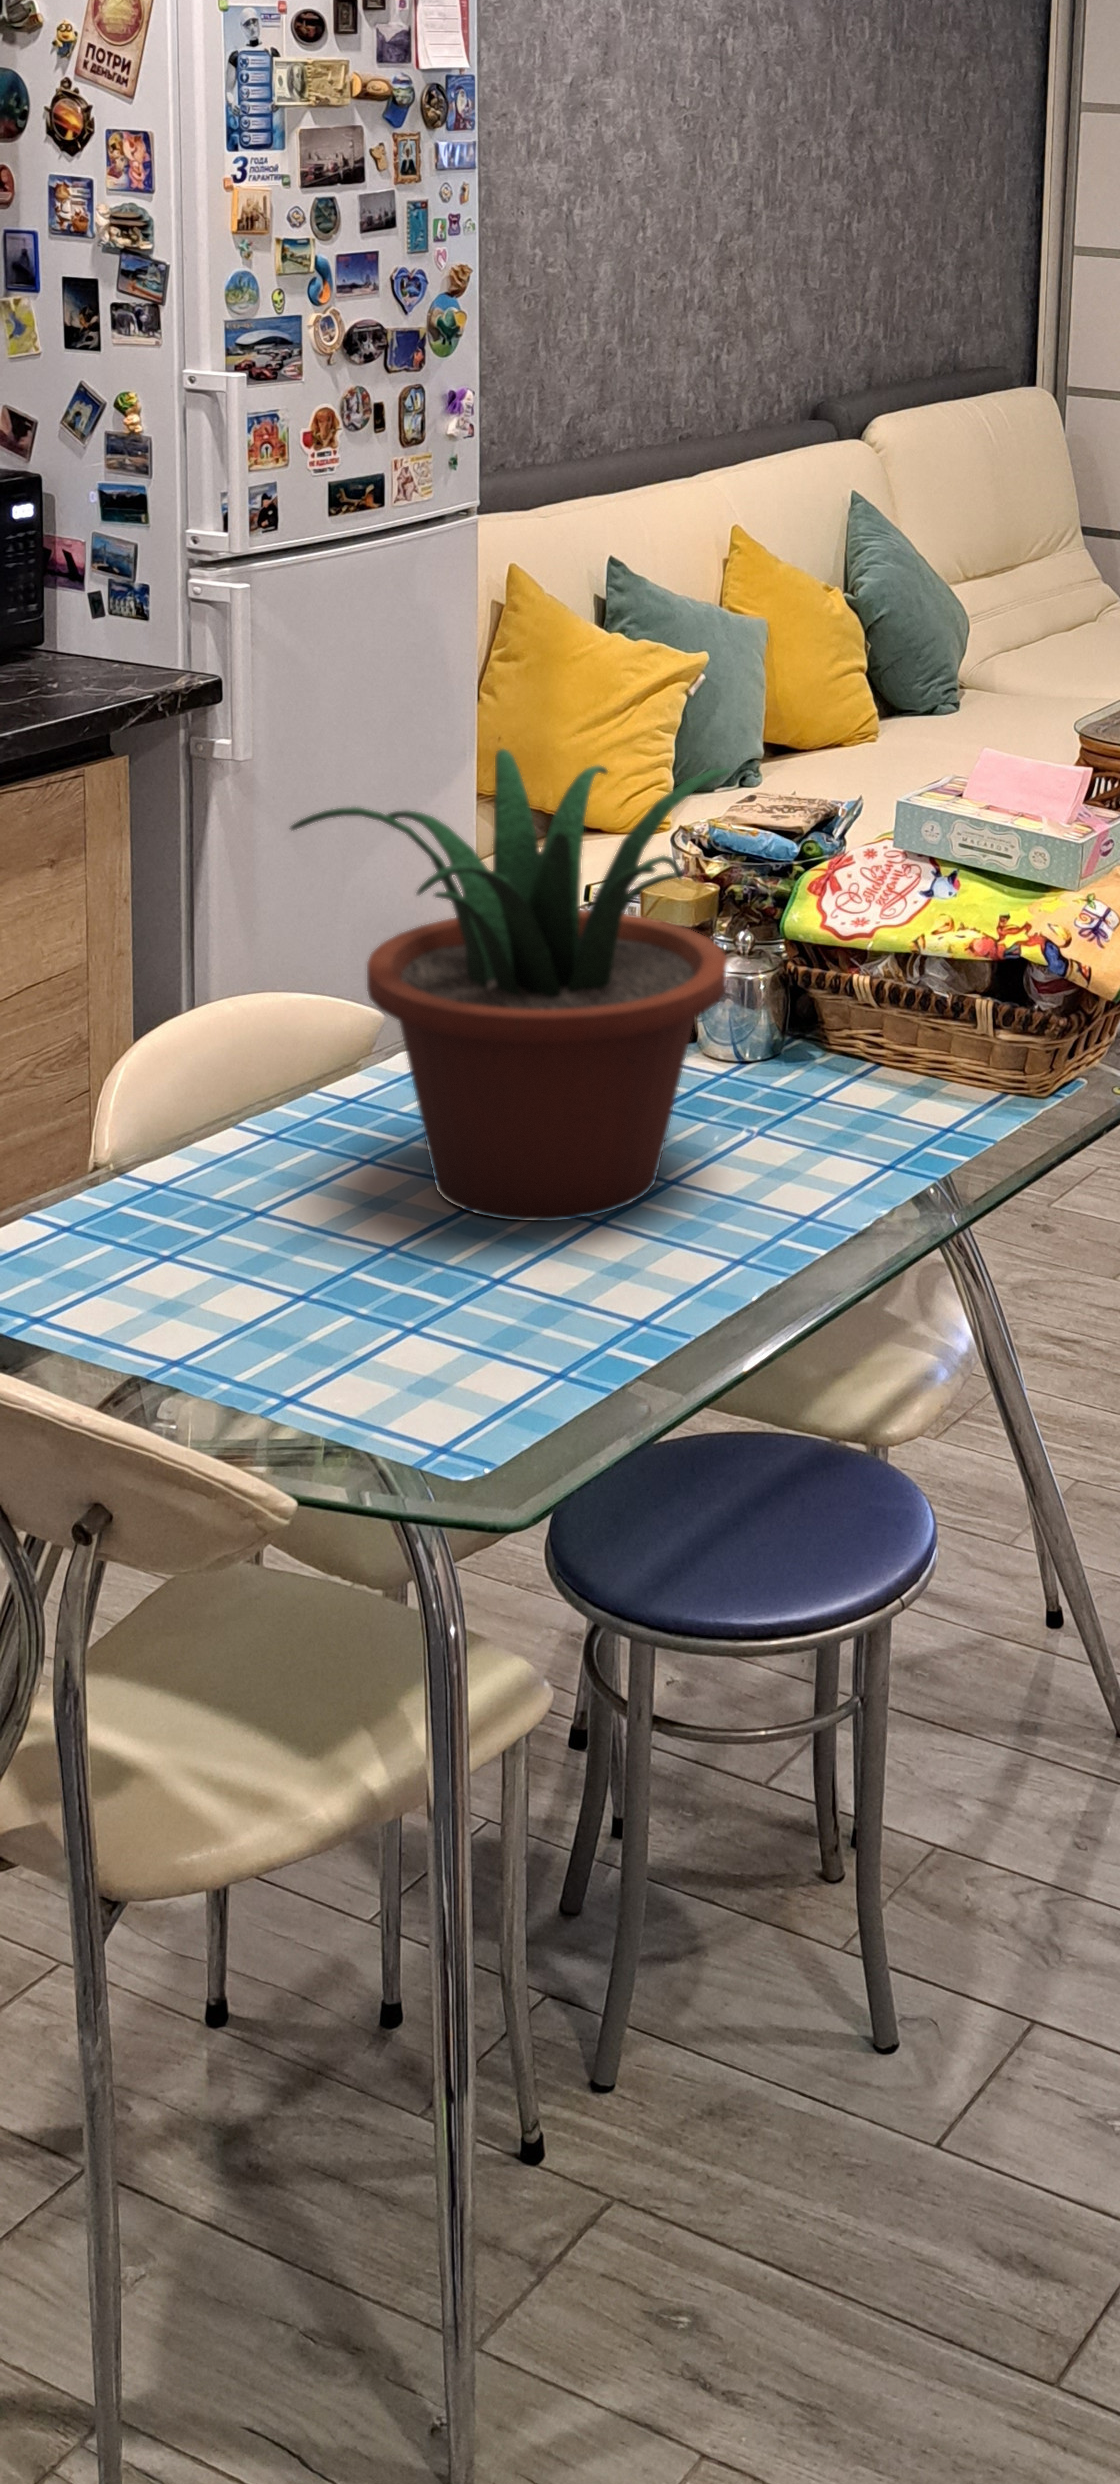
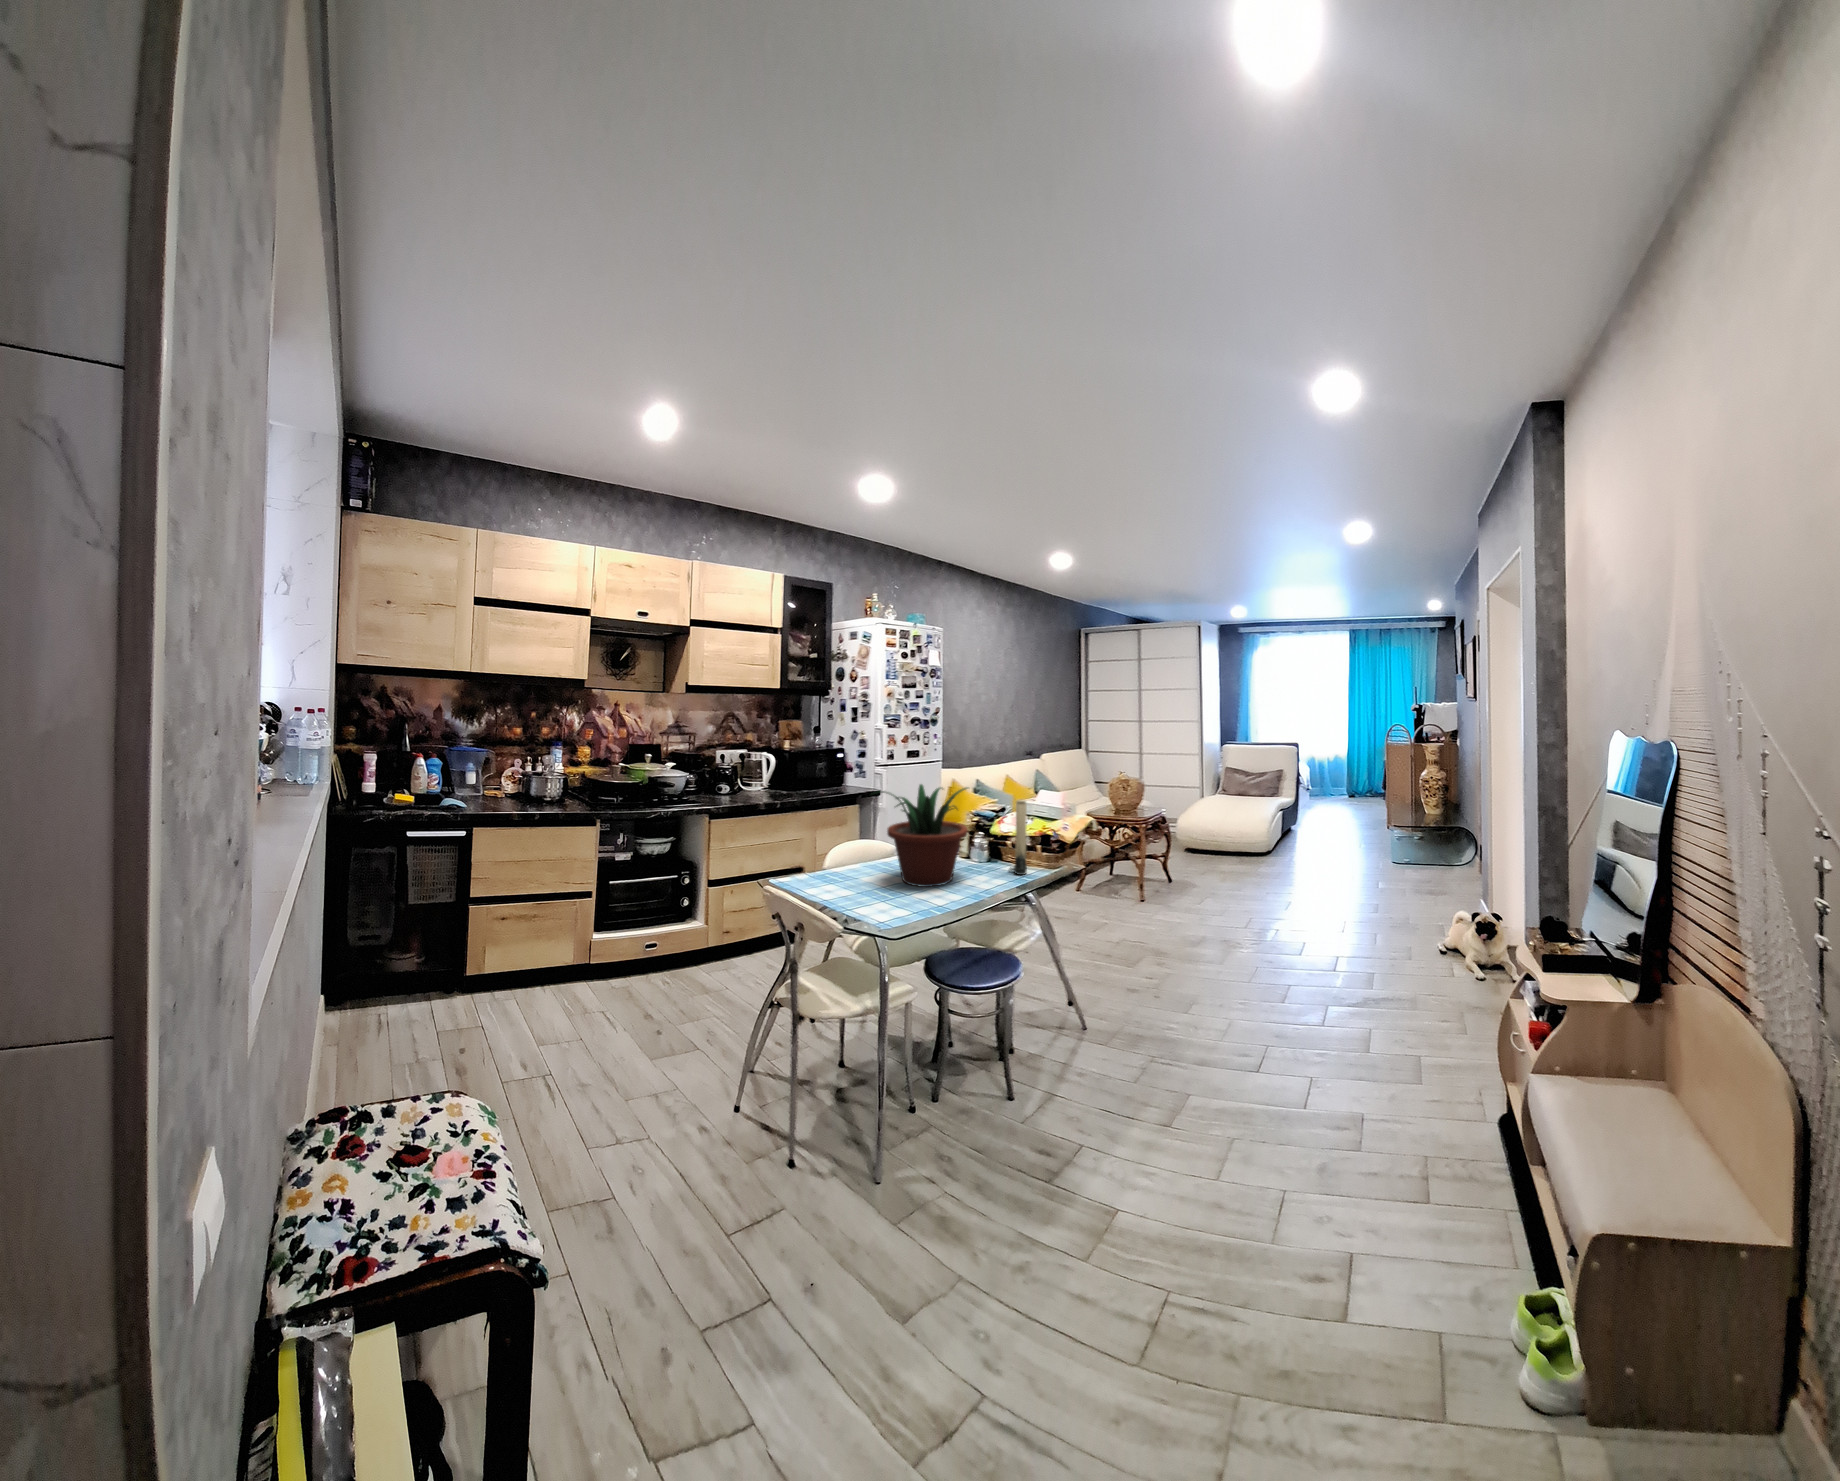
candle: none [893,821,982,1142] -> present [1009,800,1027,875]

